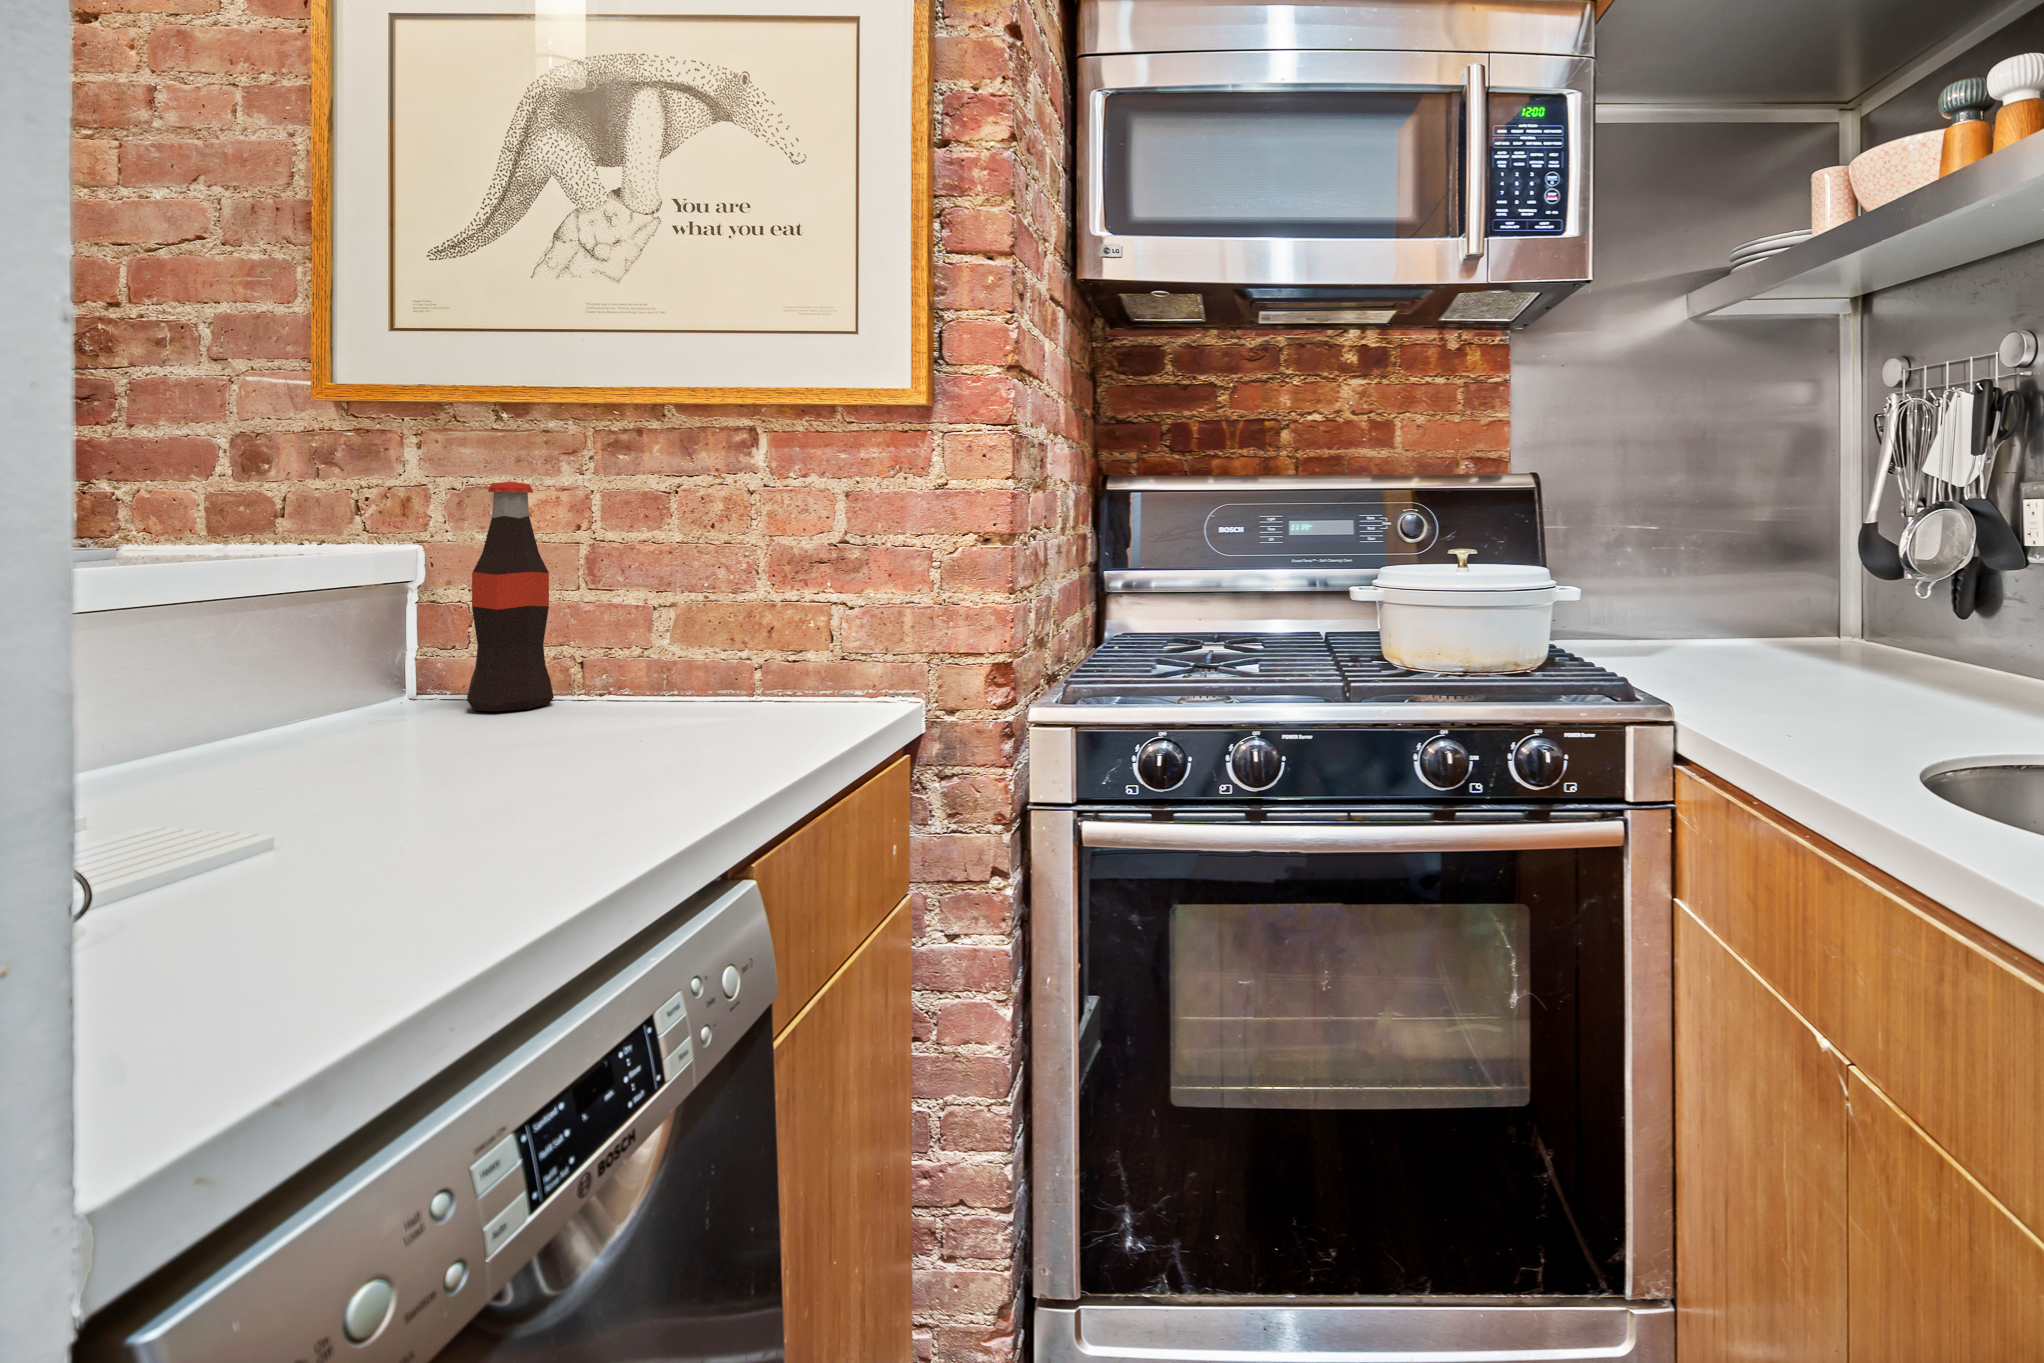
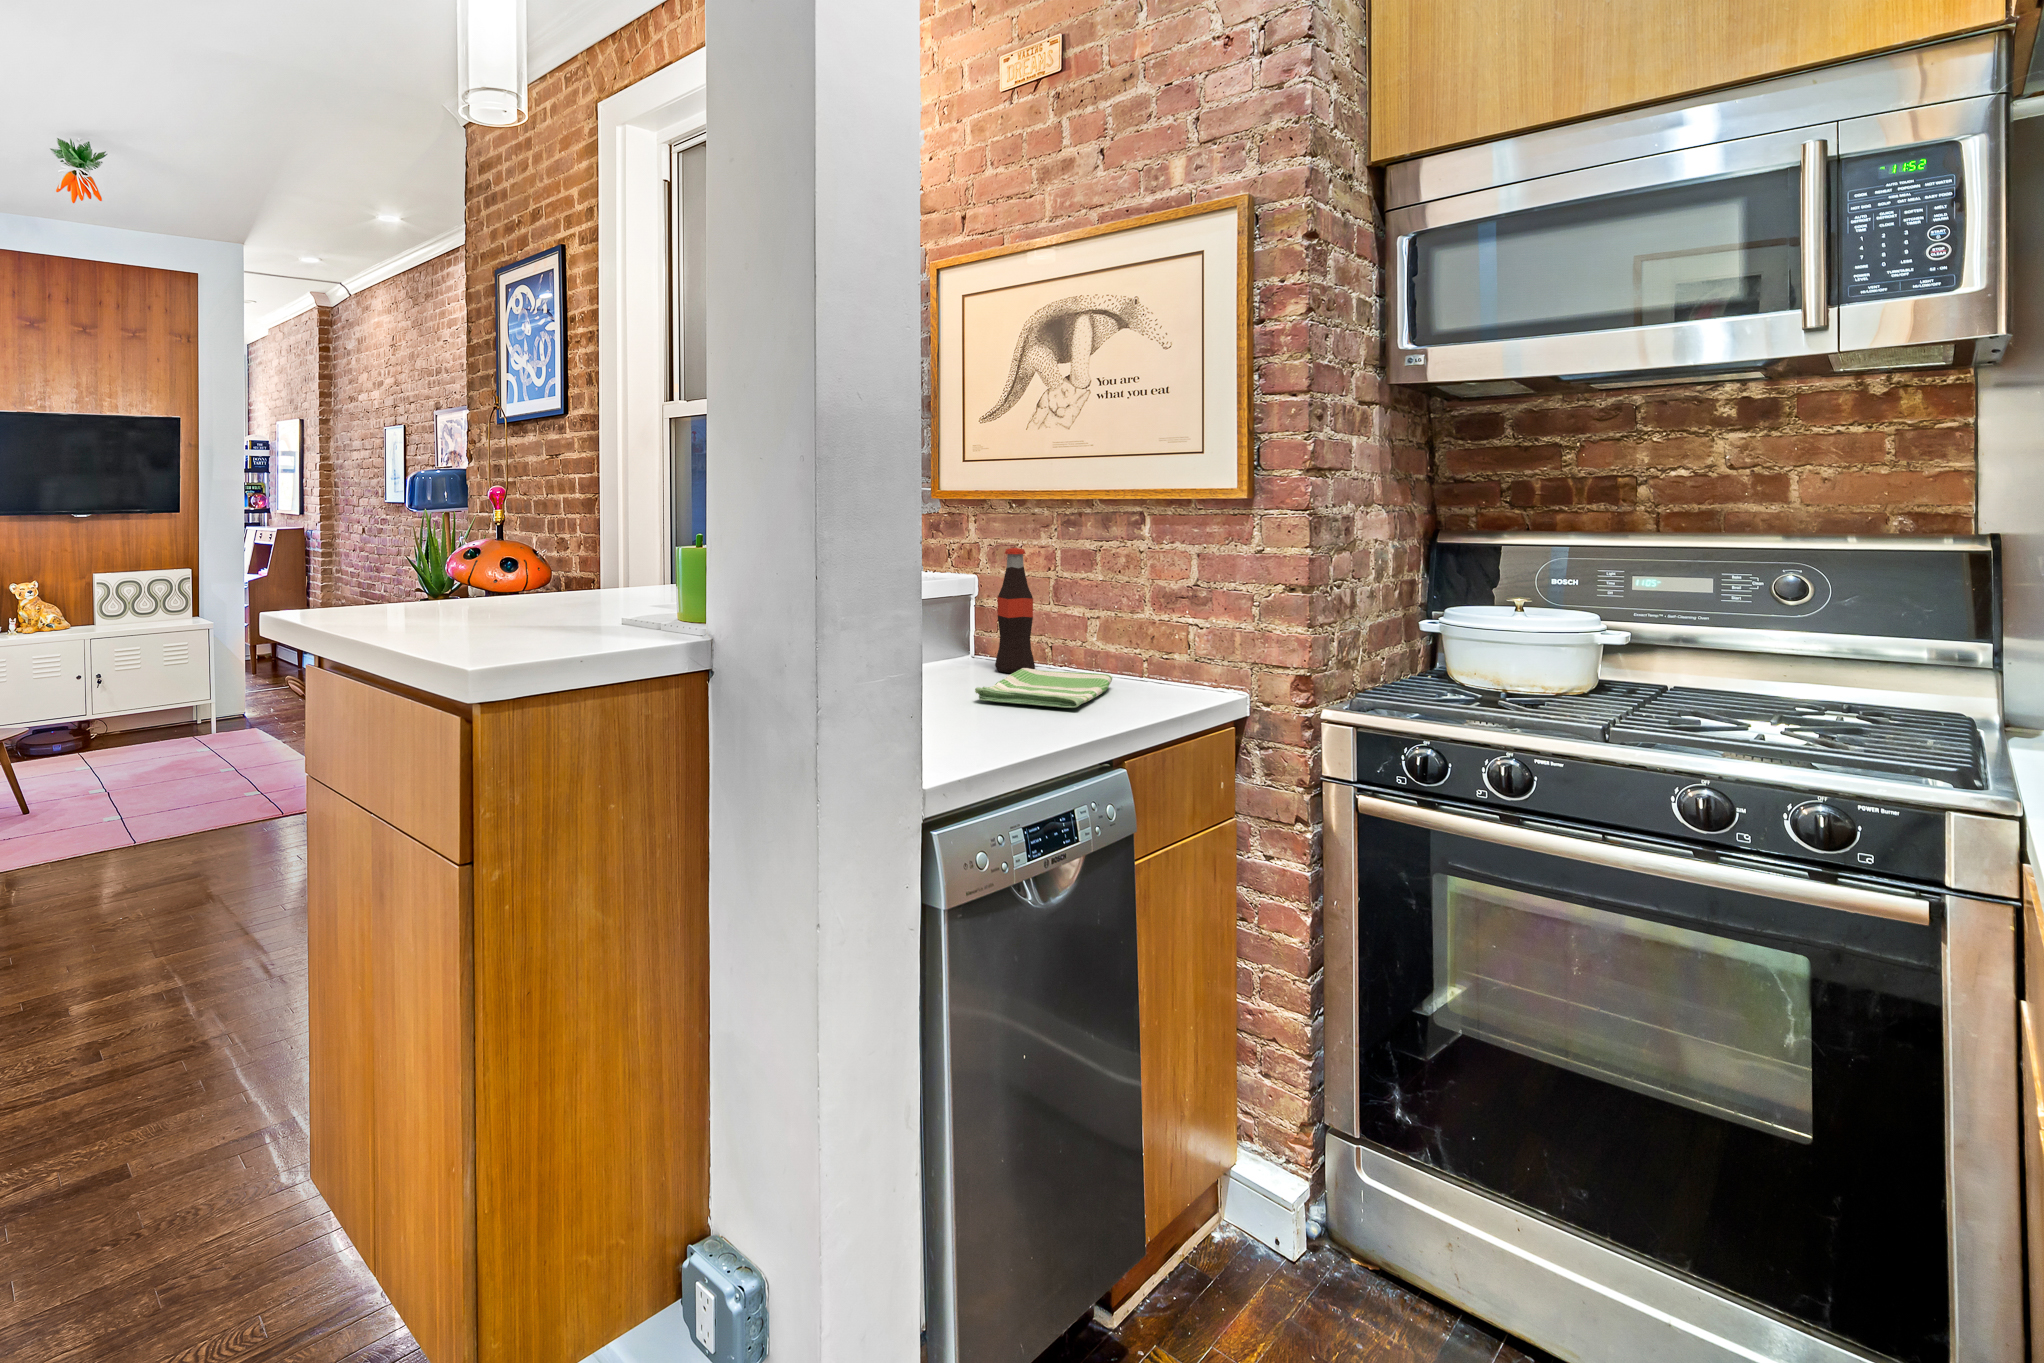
dish towel: none [427,693,714,774] -> present [975,668,1113,708]

